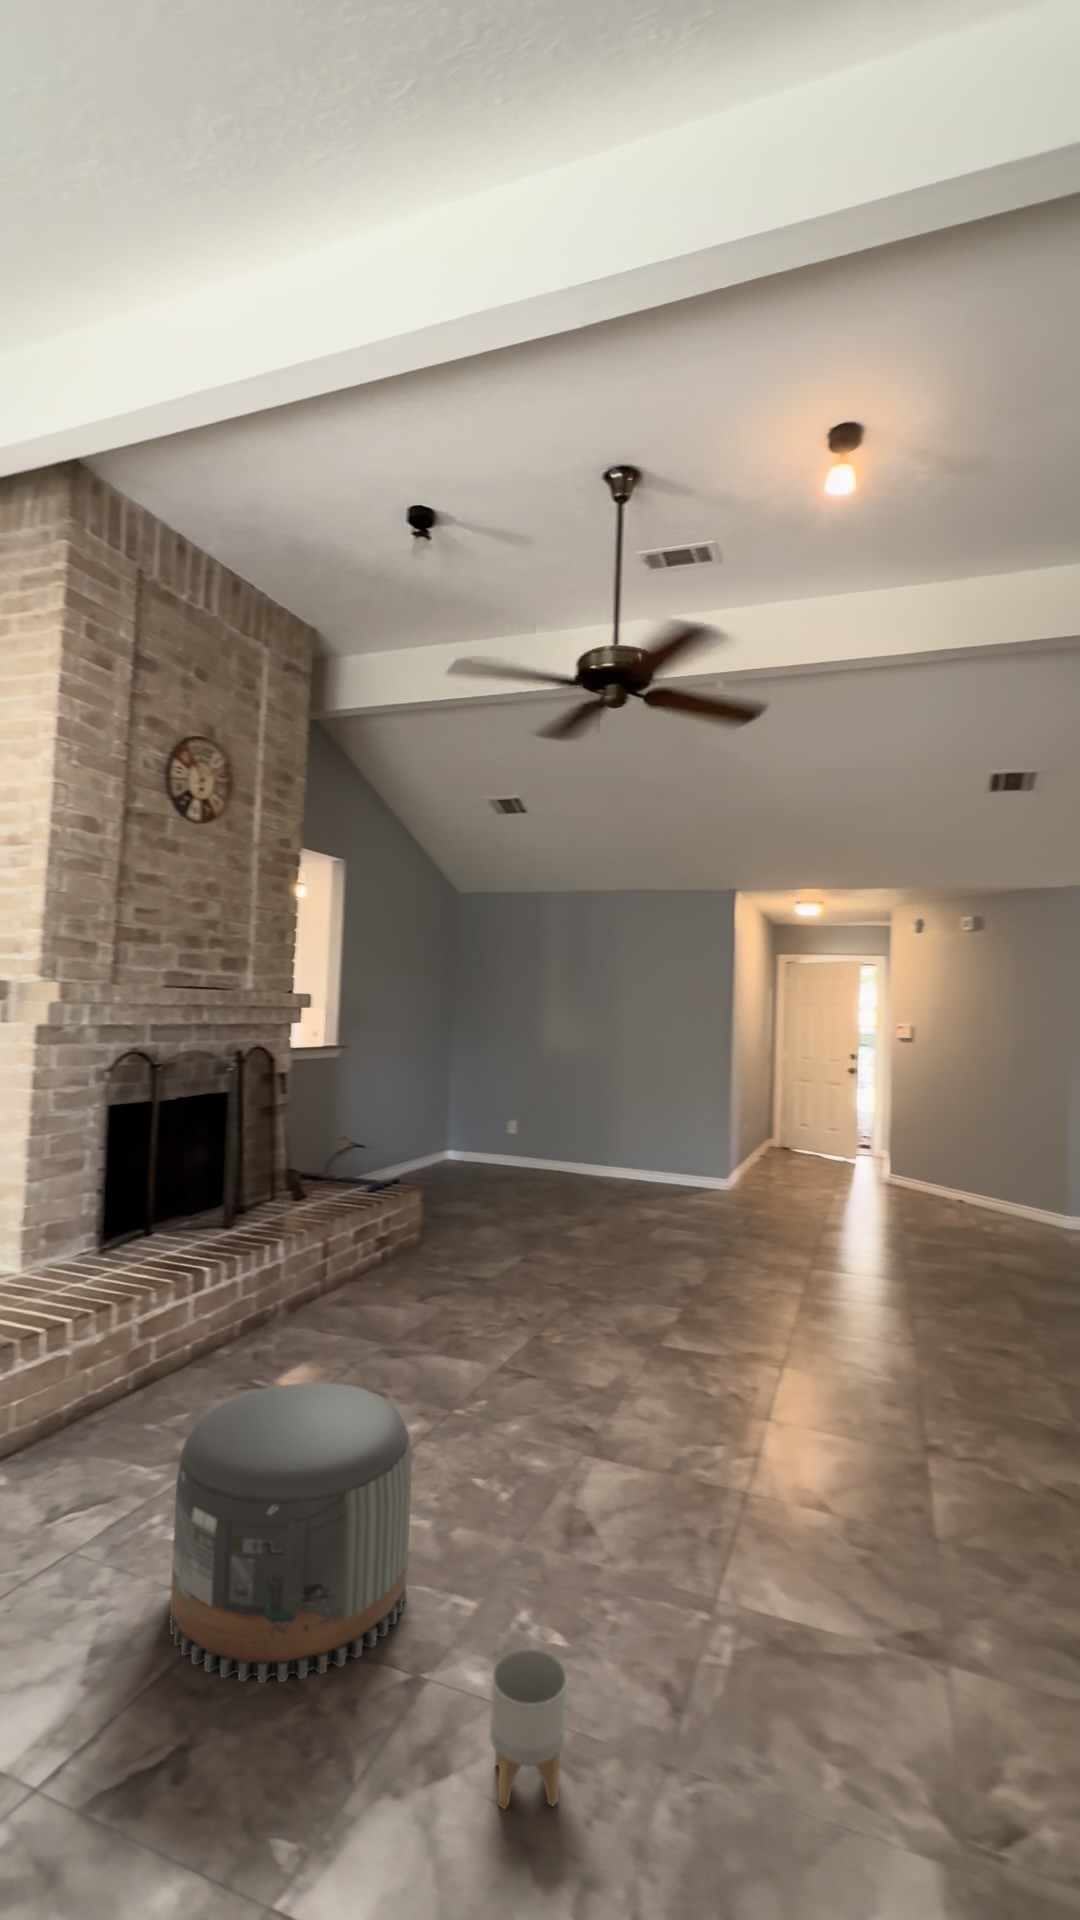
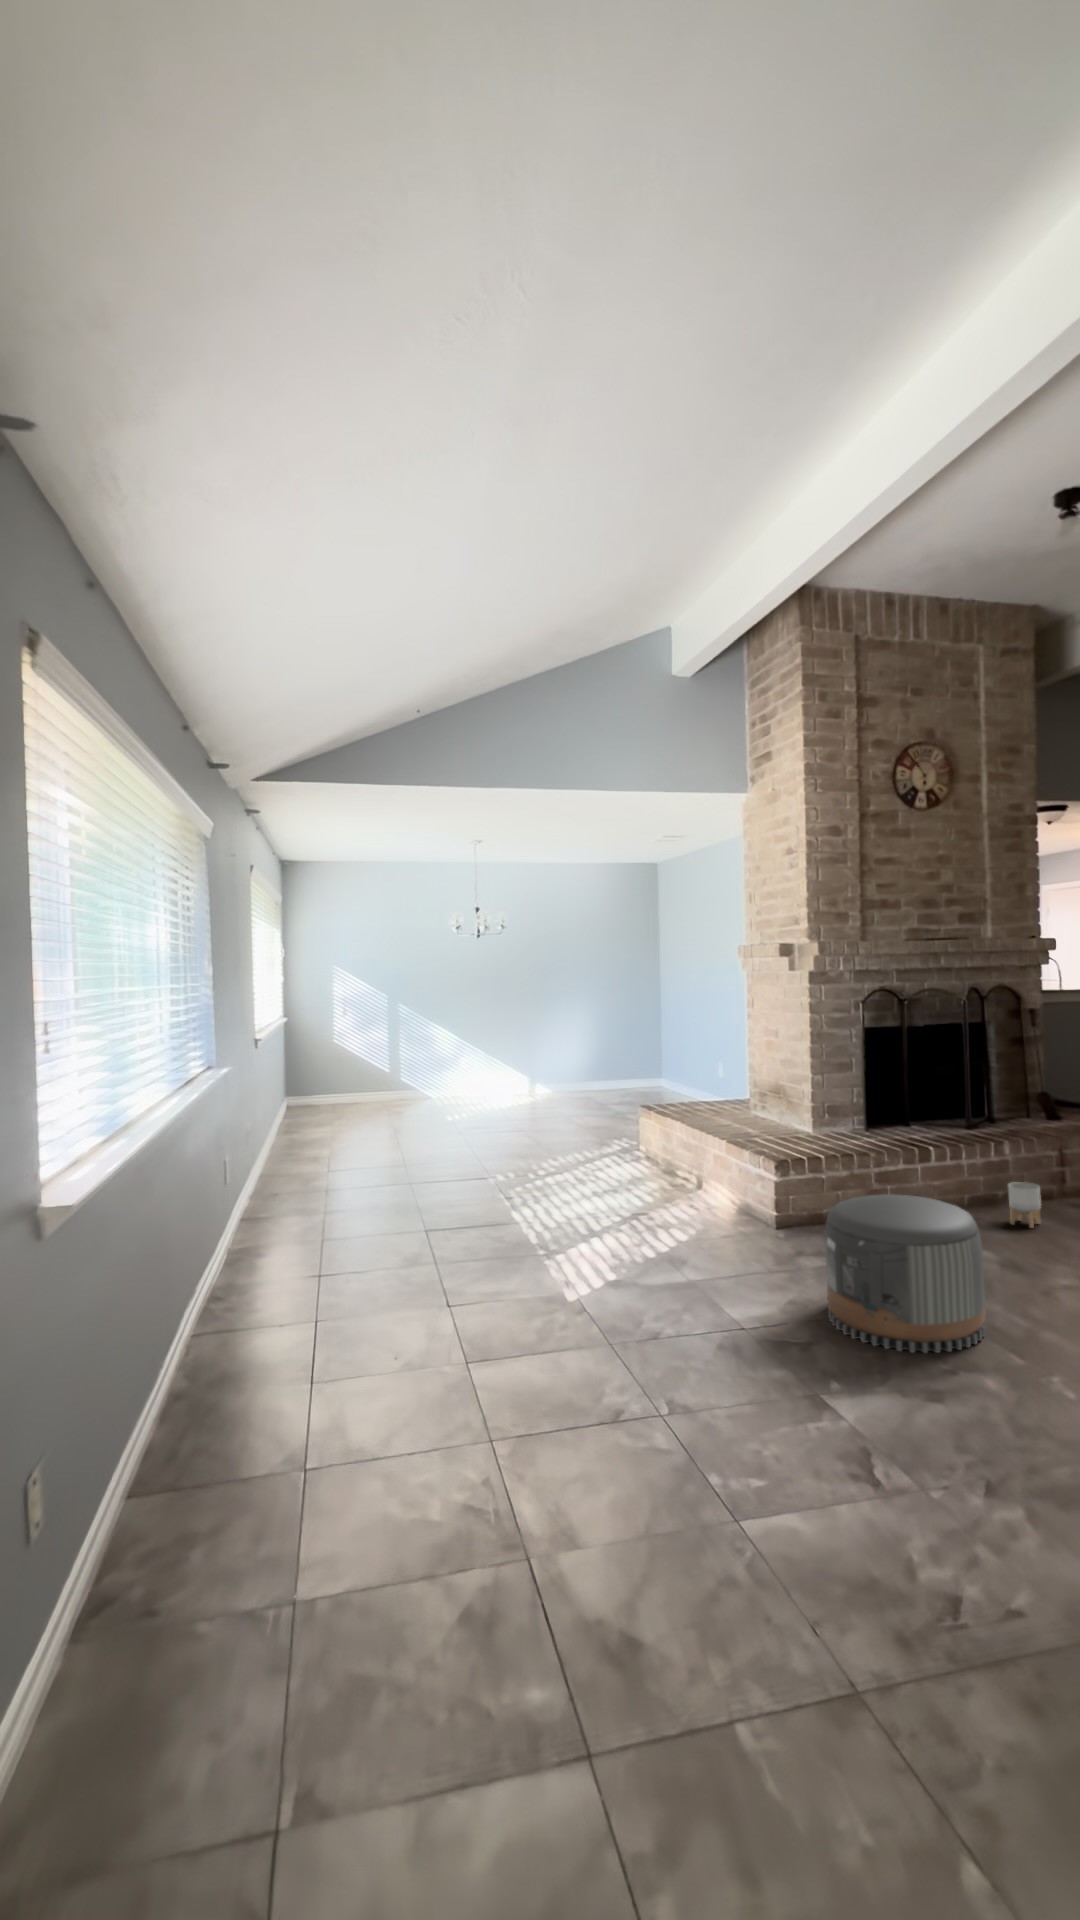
planter: present [490,1649,567,1809] -> present [1008,1182,1041,1228]

